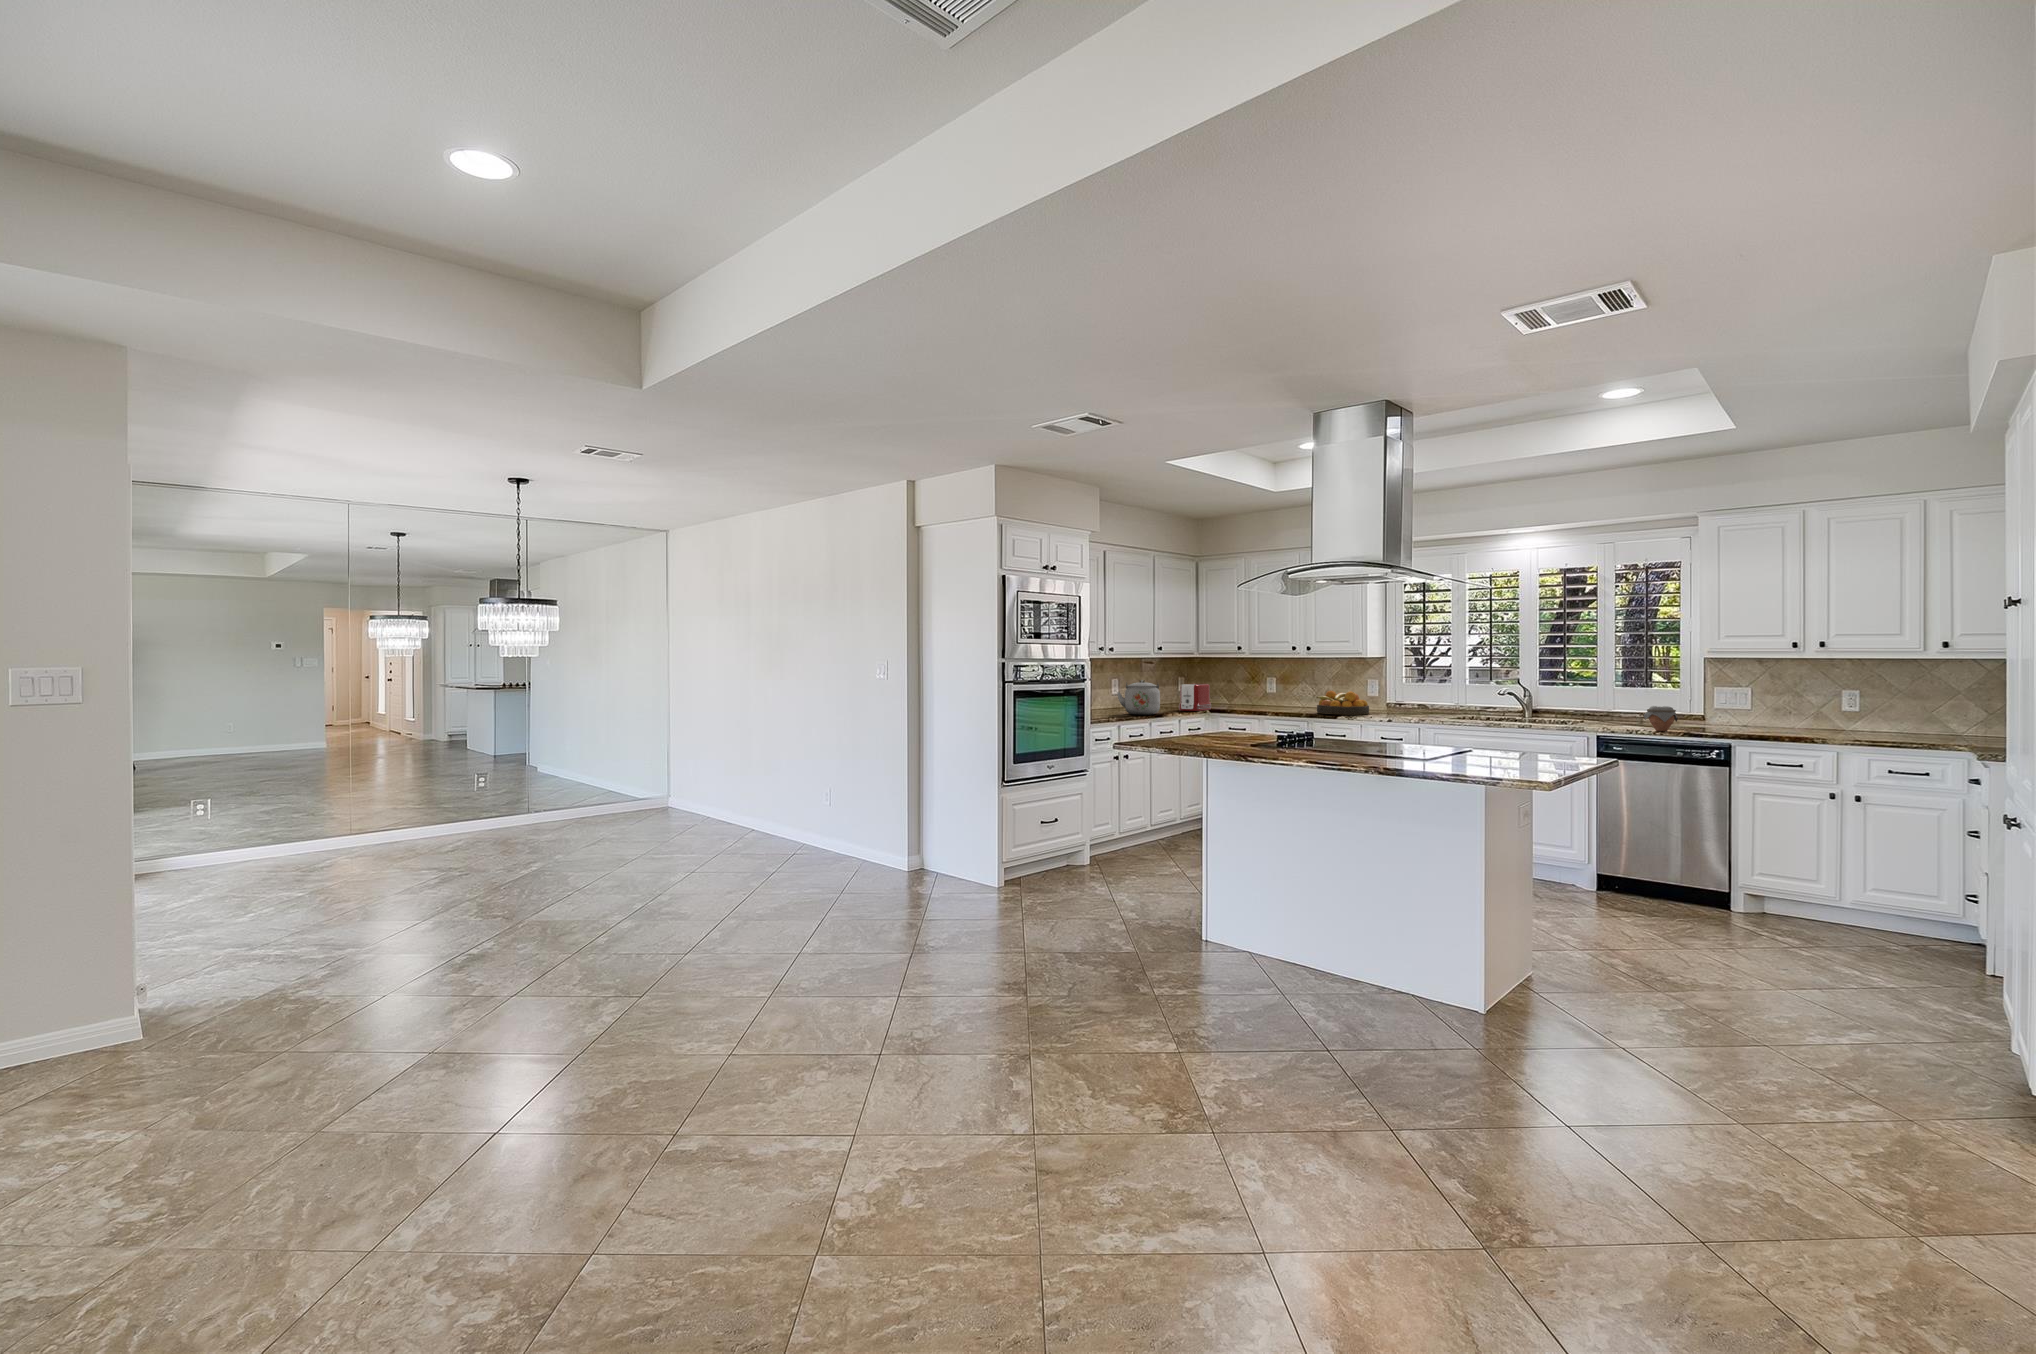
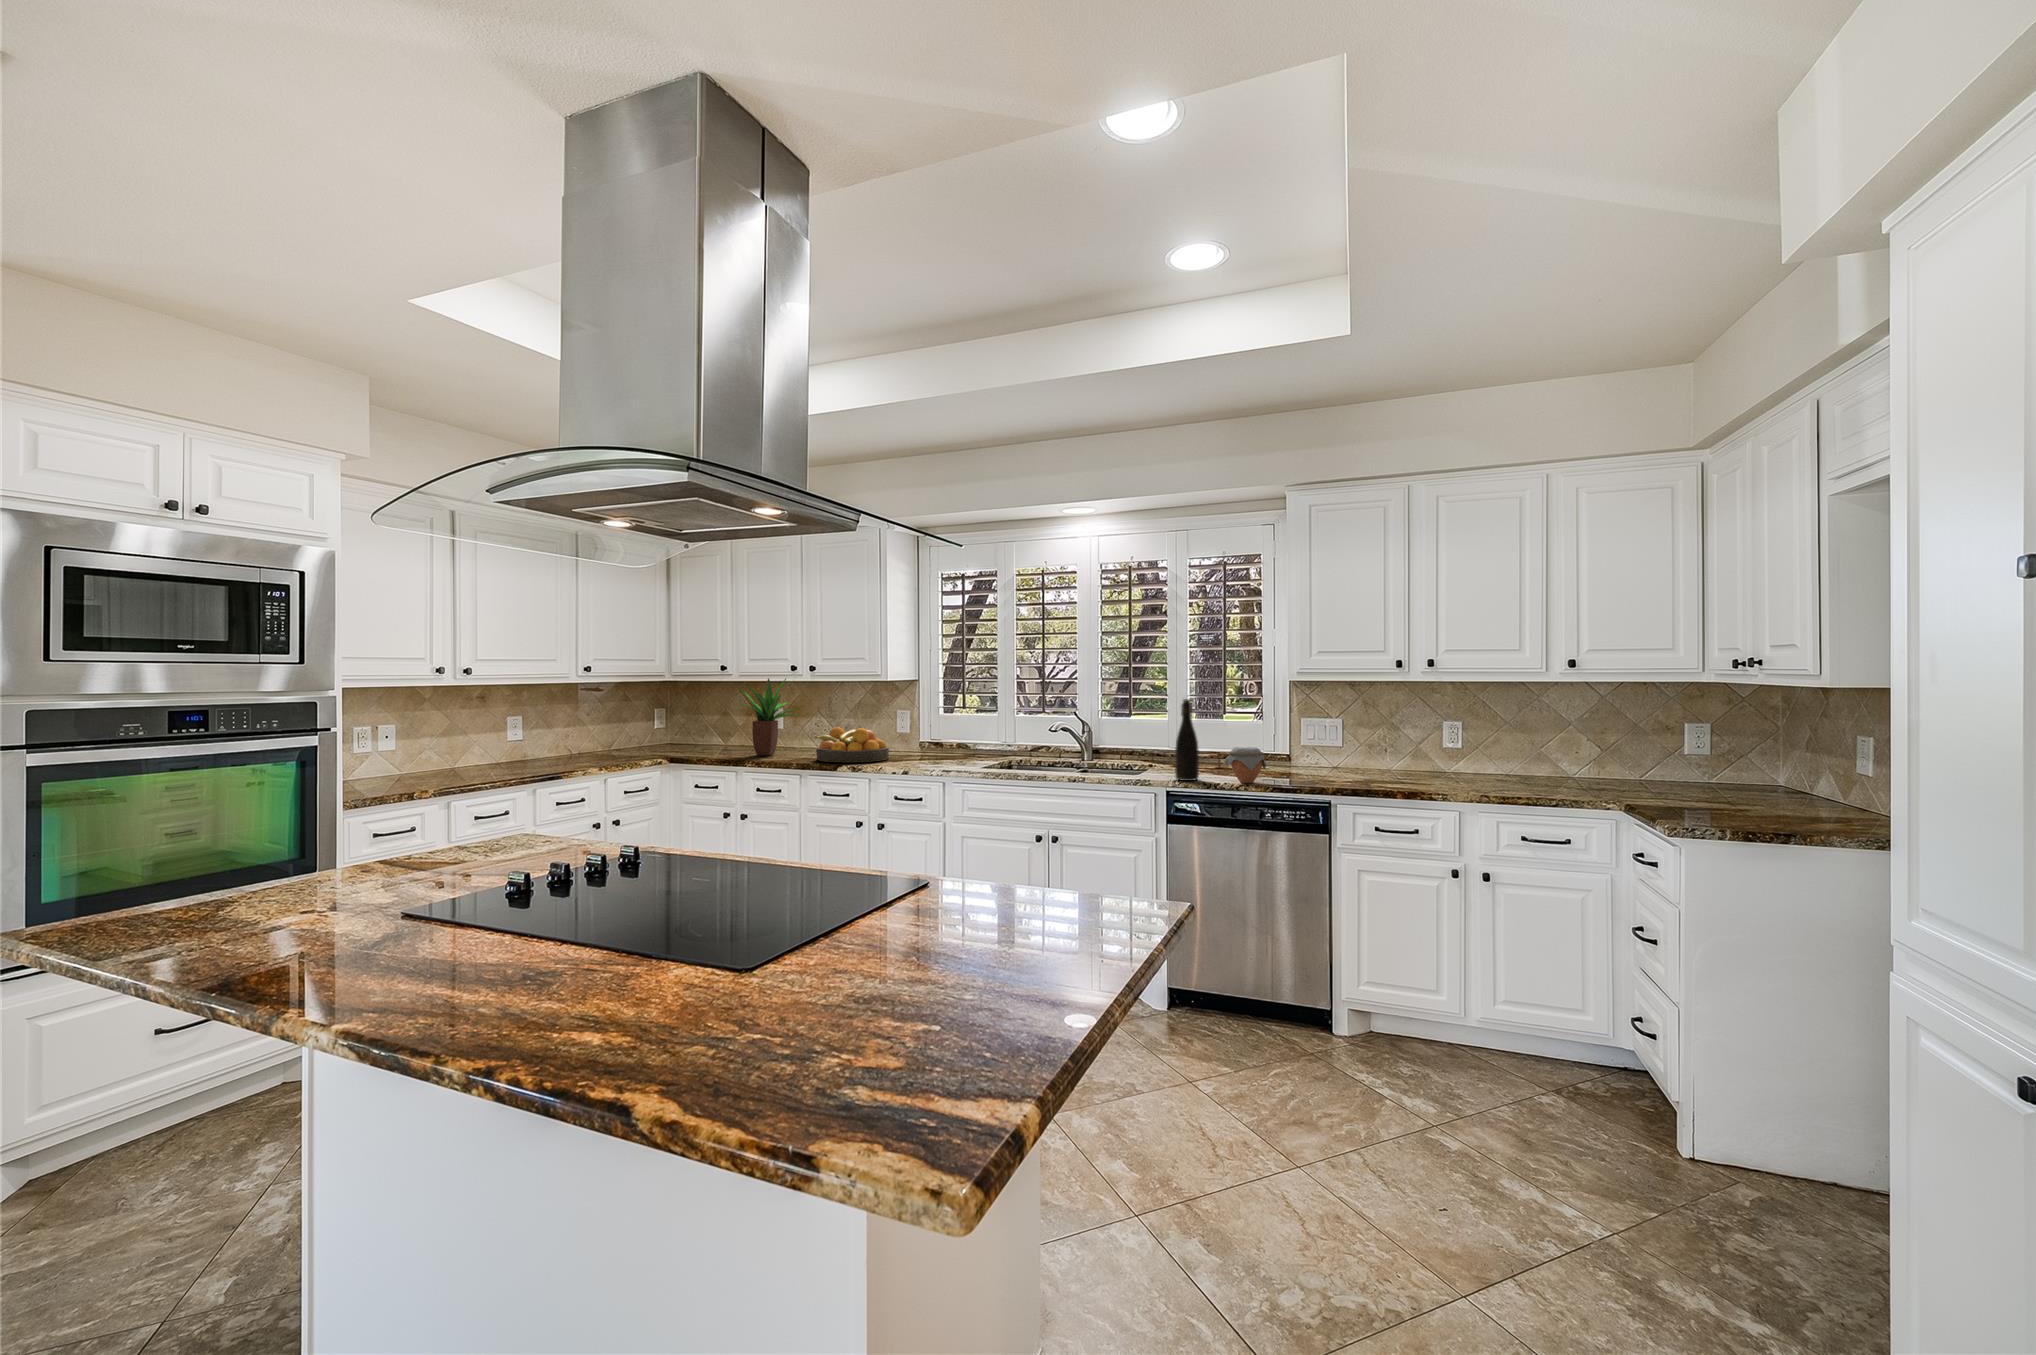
potted plant: none [1255,656,1300,710] -> present [741,679,801,755]
bottle: none [1603,672,1622,729] -> present [1175,699,1199,781]
kettle: present [1117,680,1160,715] -> none [494,714,576,771]
toaster: present [1179,684,1211,711] -> none [617,718,676,761]

